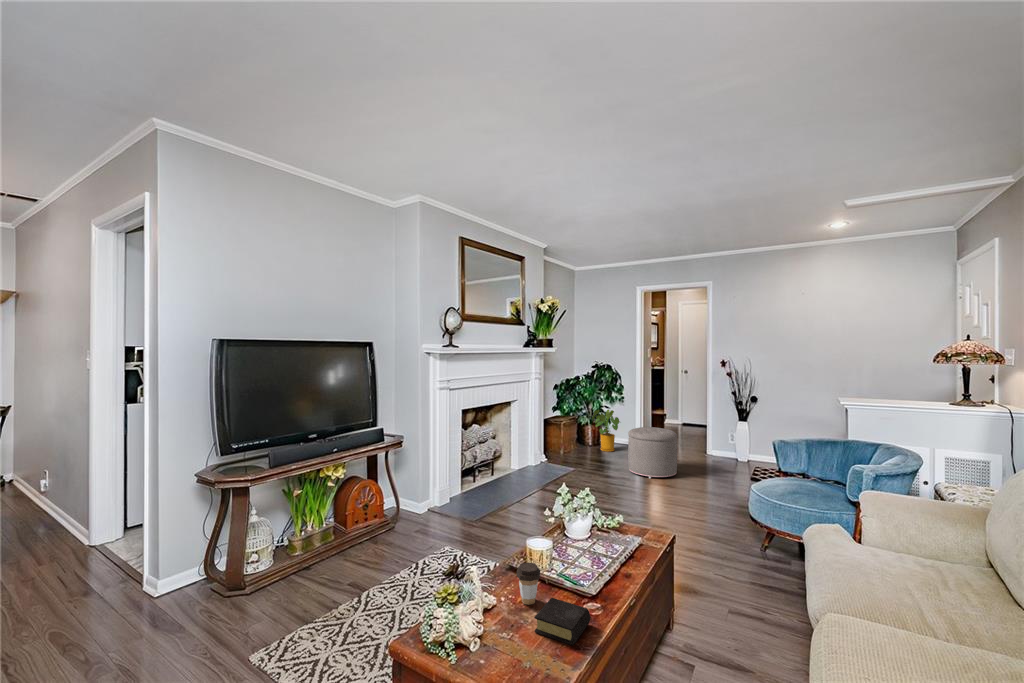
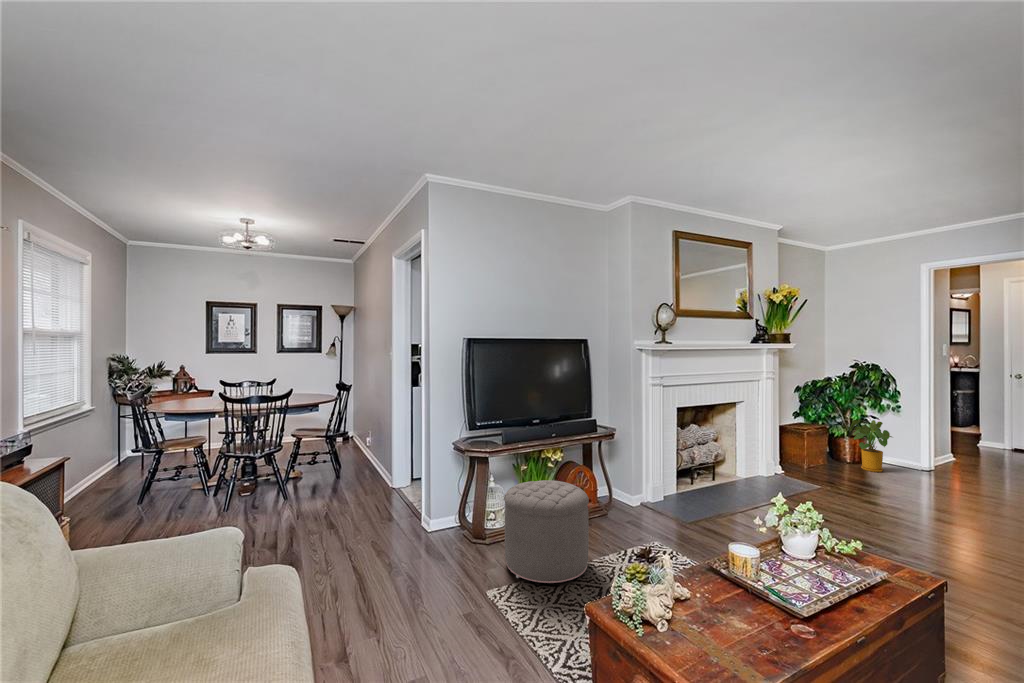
ottoman: present [628,427,677,478] -> present [504,480,589,583]
coffee cup: present [517,563,540,605] -> none [713,565,740,608]
book: present [534,598,591,645] -> none [728,606,797,658]

